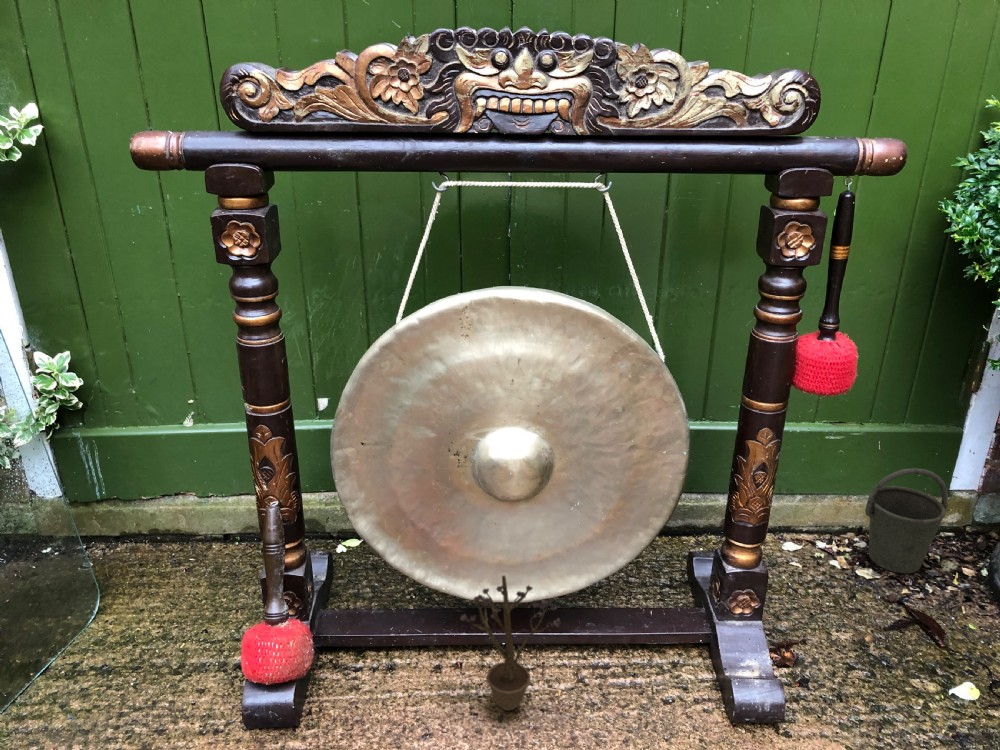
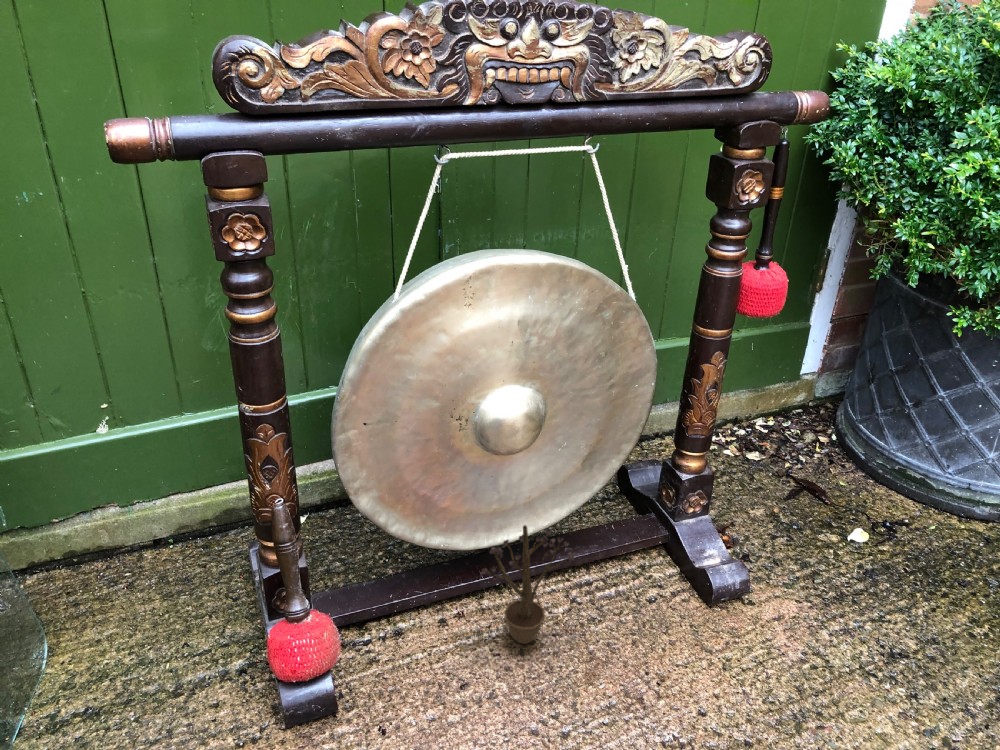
bucket: present [865,468,948,573] -> none [749,361,811,450]

